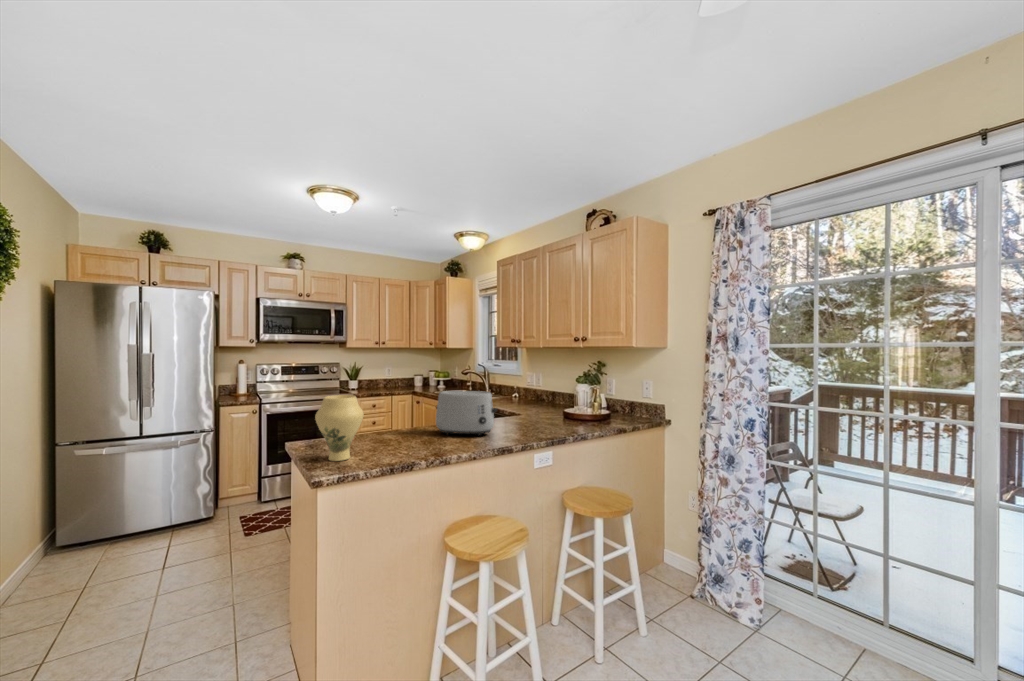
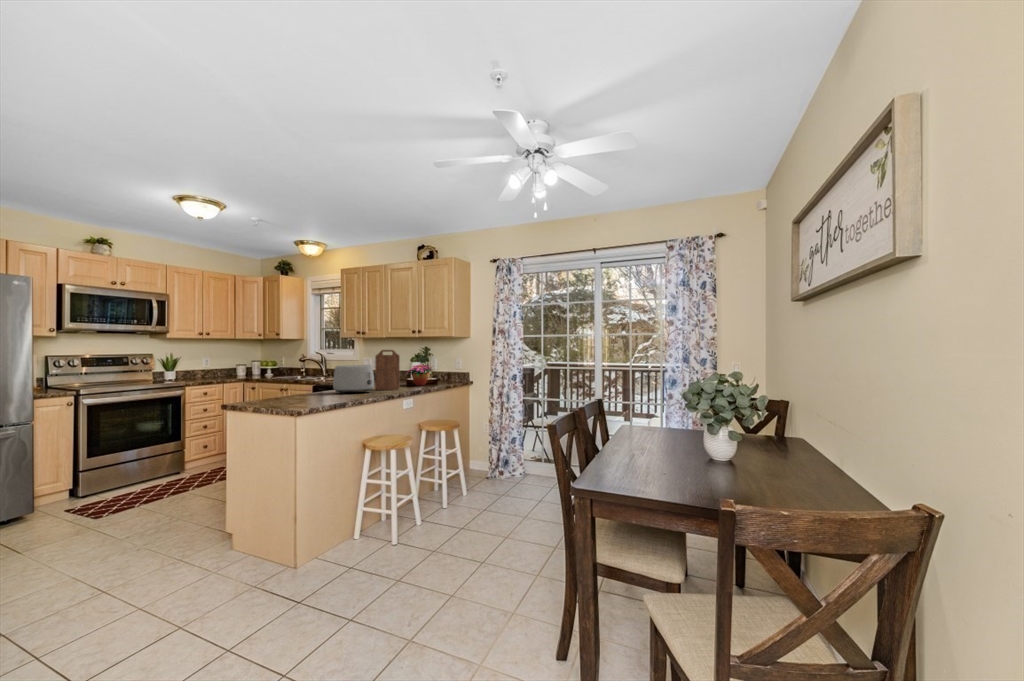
cutting board: none [503,368,537,432] -> present [375,350,400,390]
flower arrangement: none [555,390,605,425] -> present [407,364,432,386]
vase: present [315,395,364,461] -> none [278,365,310,406]

